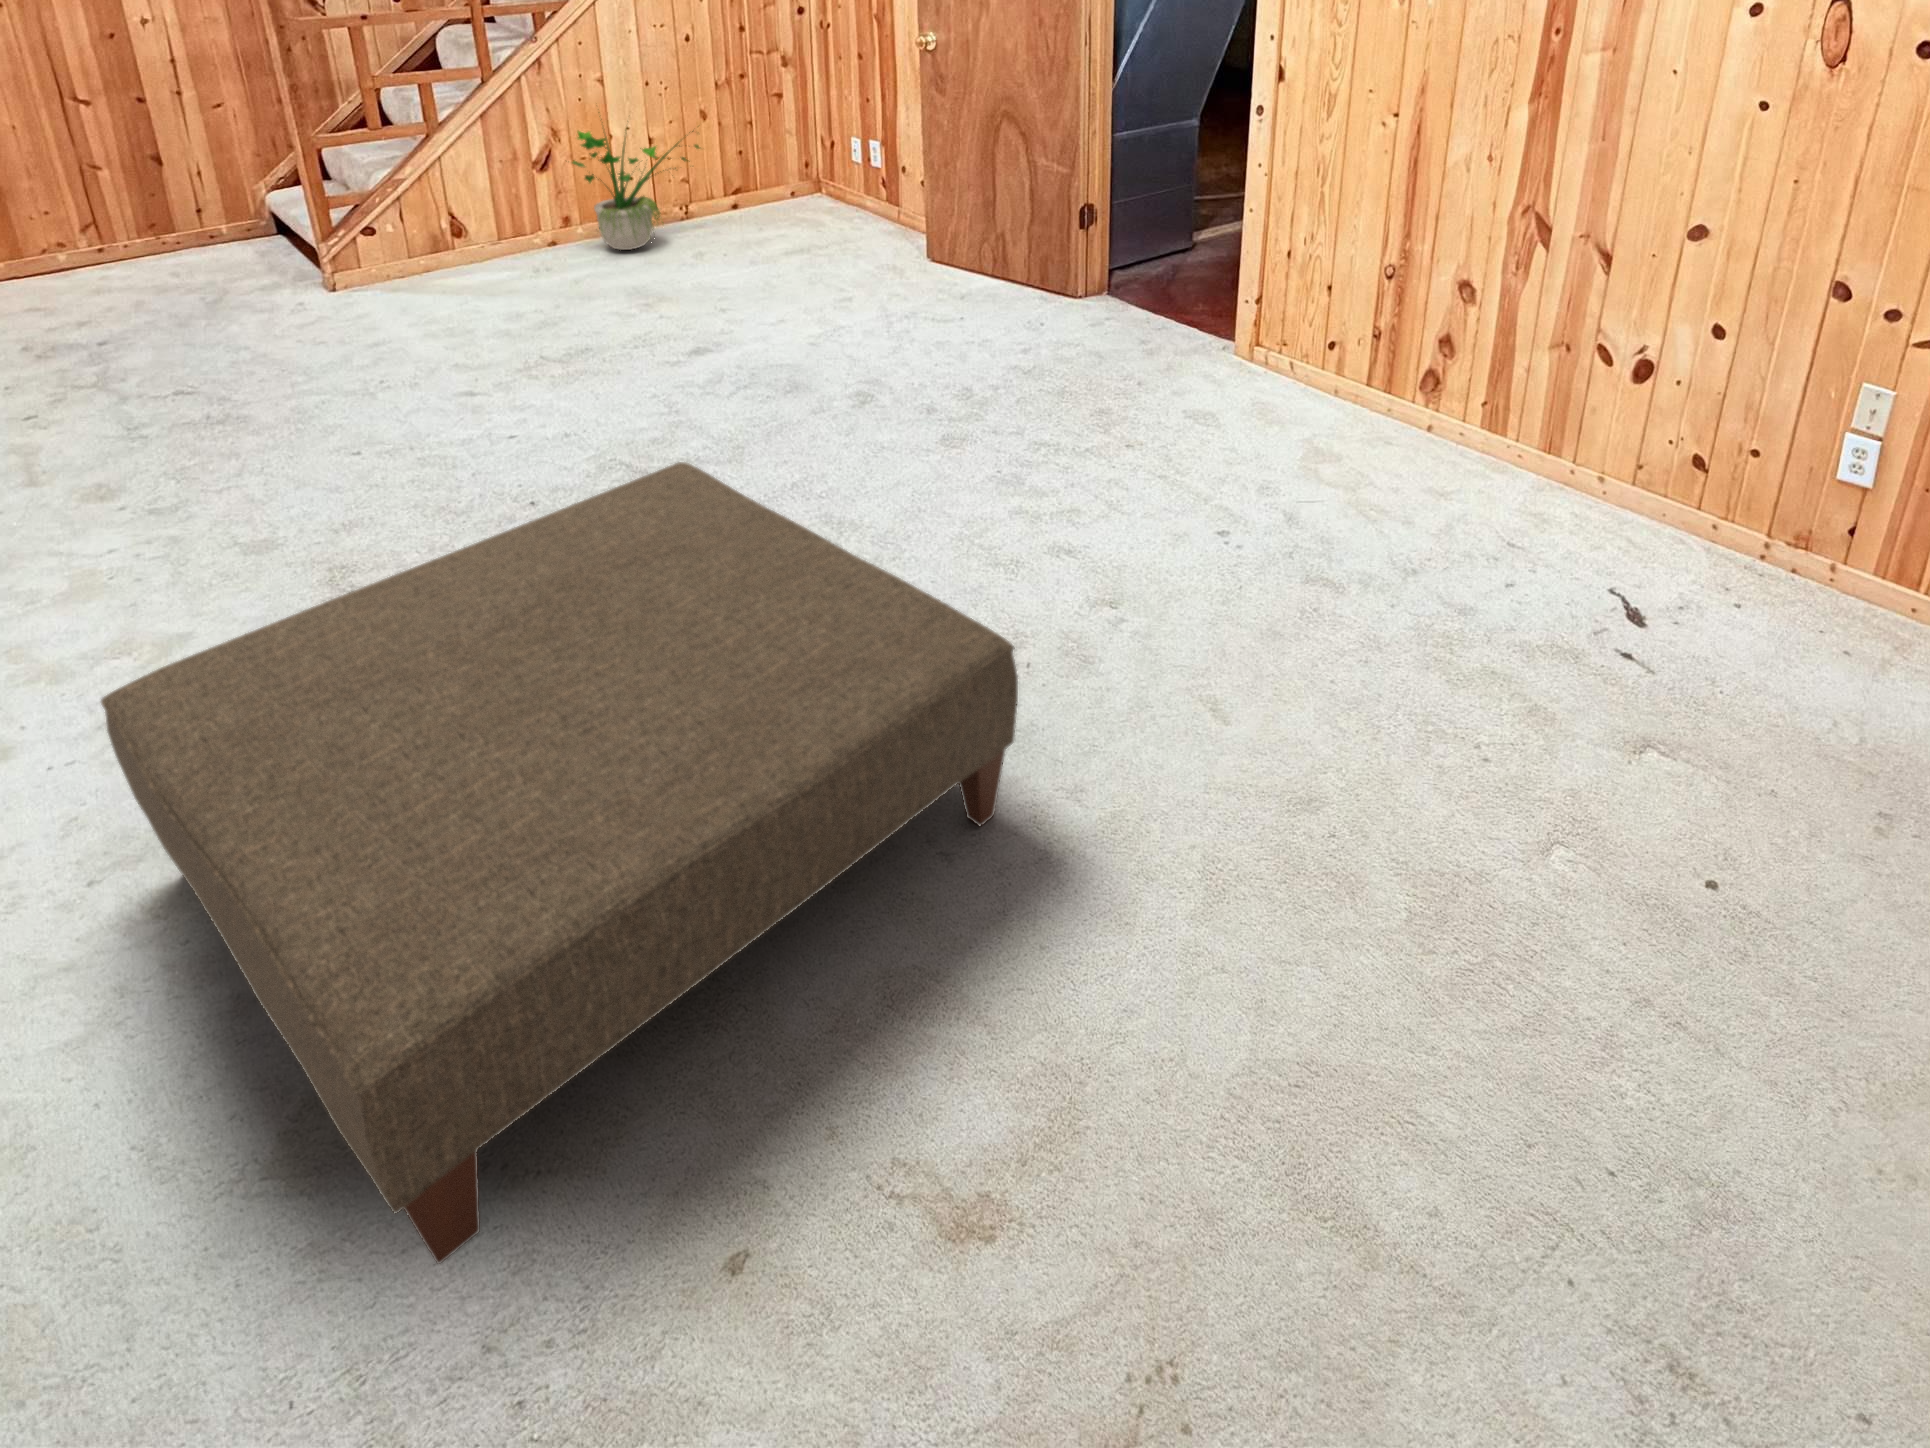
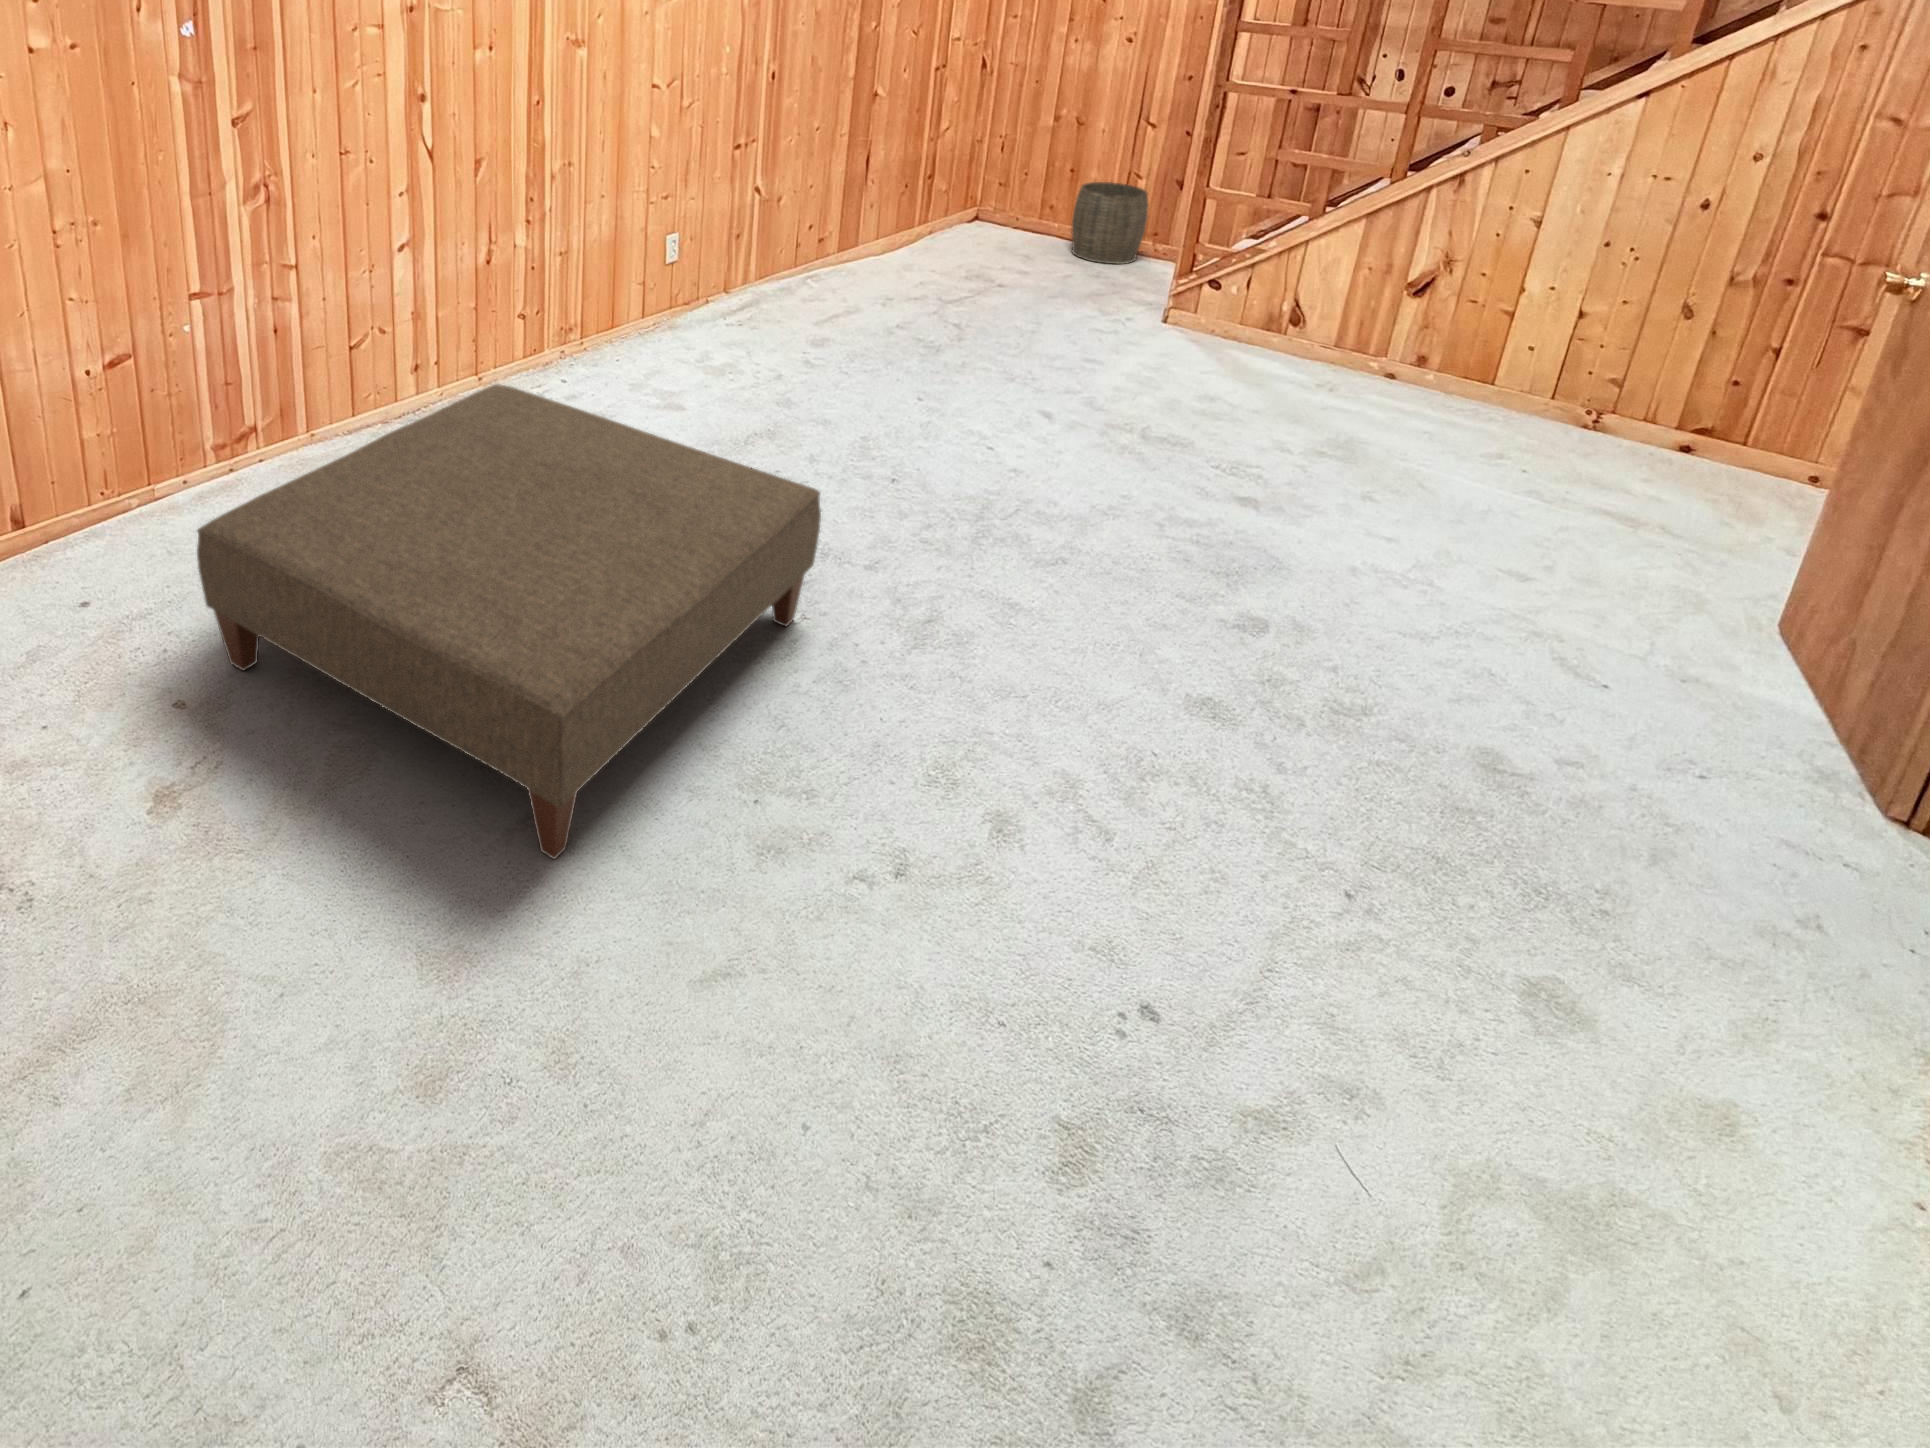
potted plant: present [572,119,699,250] -> none [1407,236,1643,420]
woven basket: none [44,179,165,285] -> present [1072,182,1149,264]

